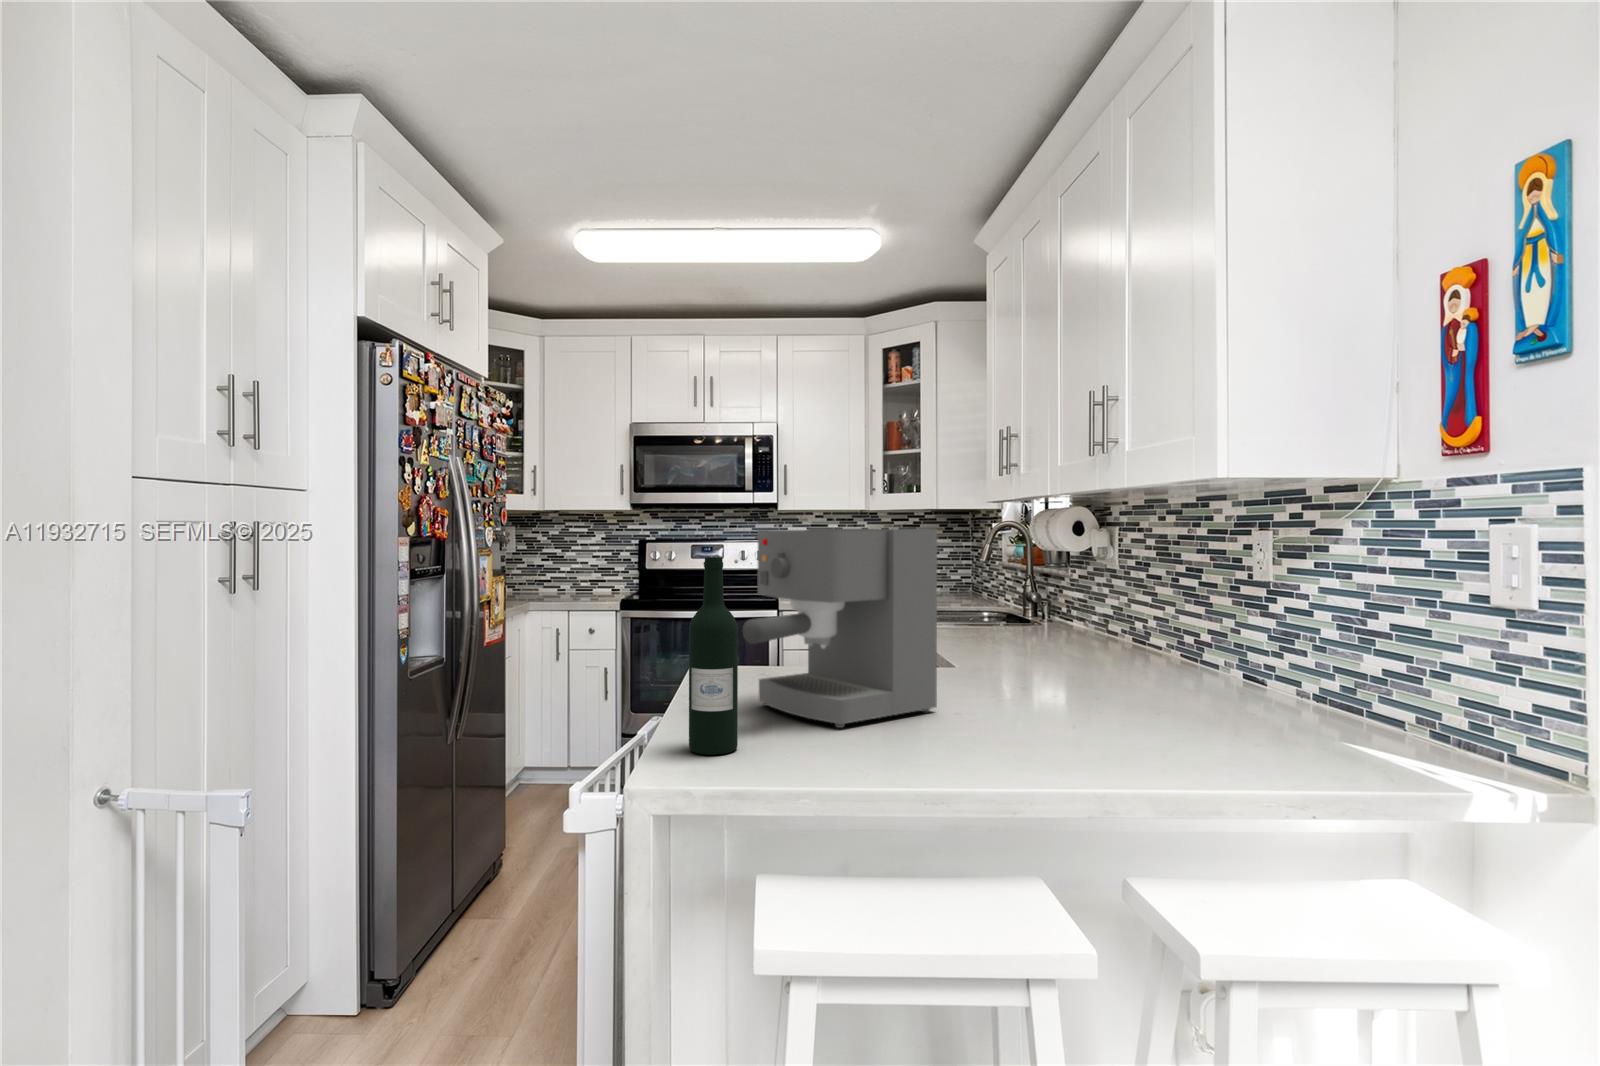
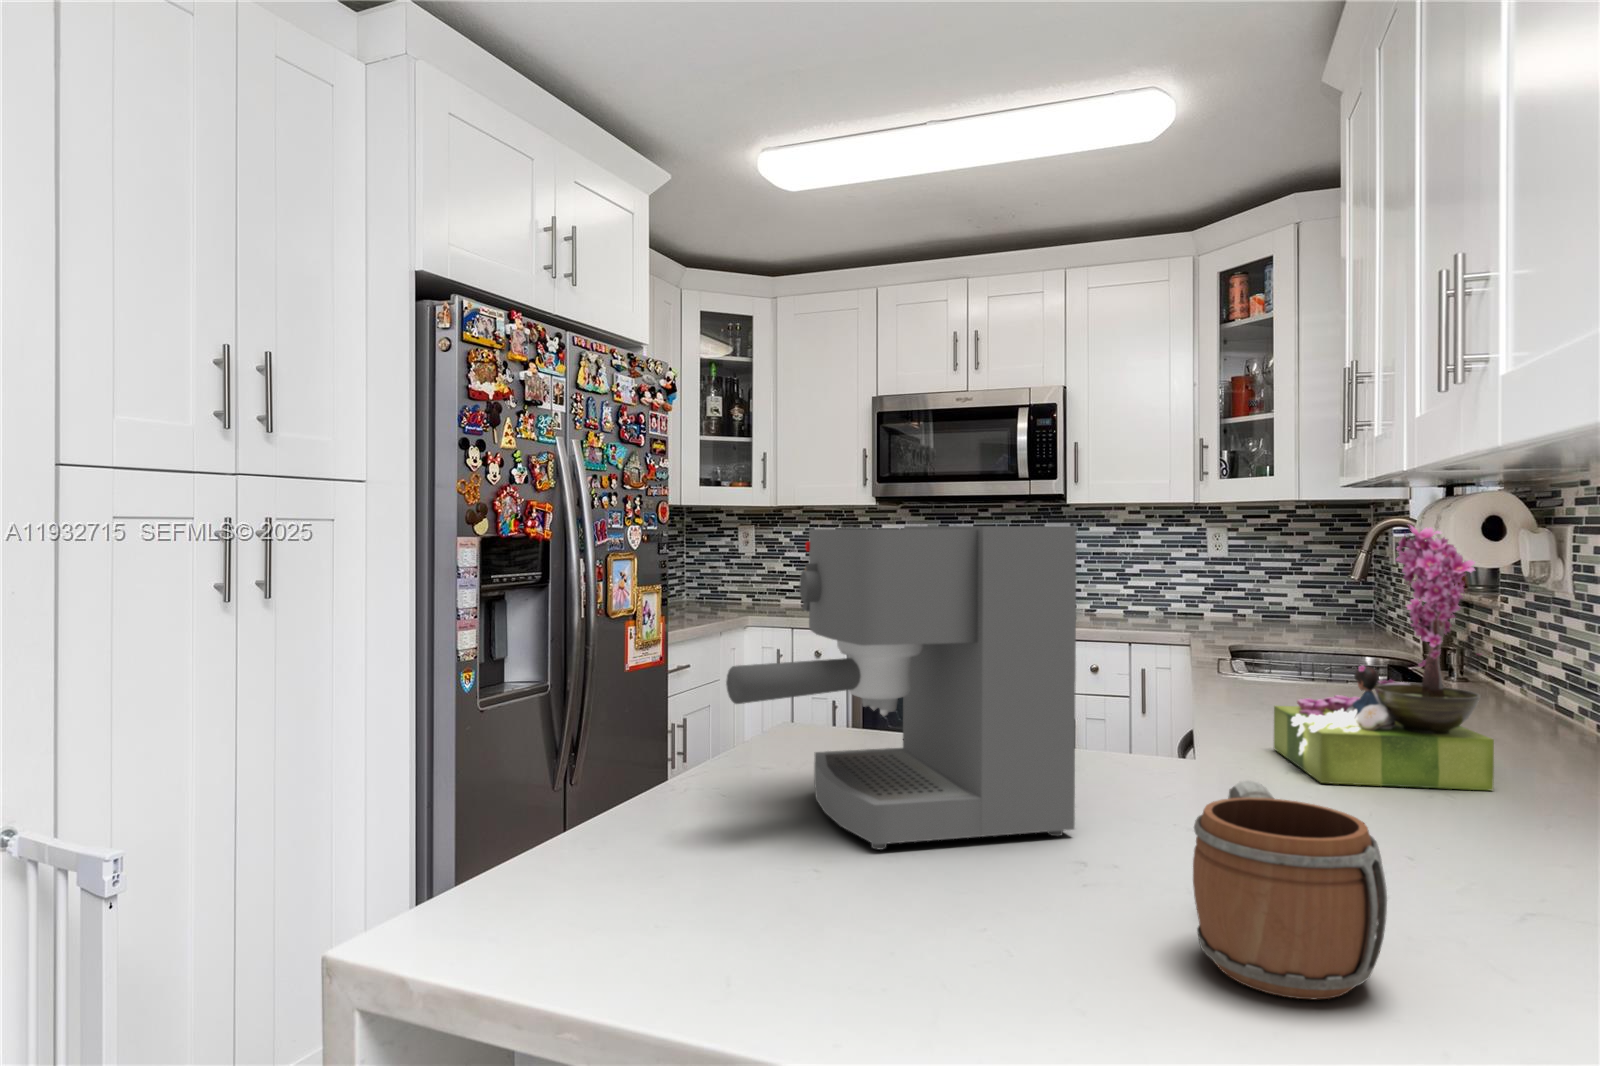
flower arrangement: none [989,525,1110,677] -> present [1274,526,1494,790]
wine bottle: present [689,557,738,755] -> none [604,569,680,876]
mug: none [1042,662,1140,759] -> present [1193,780,1387,1000]

